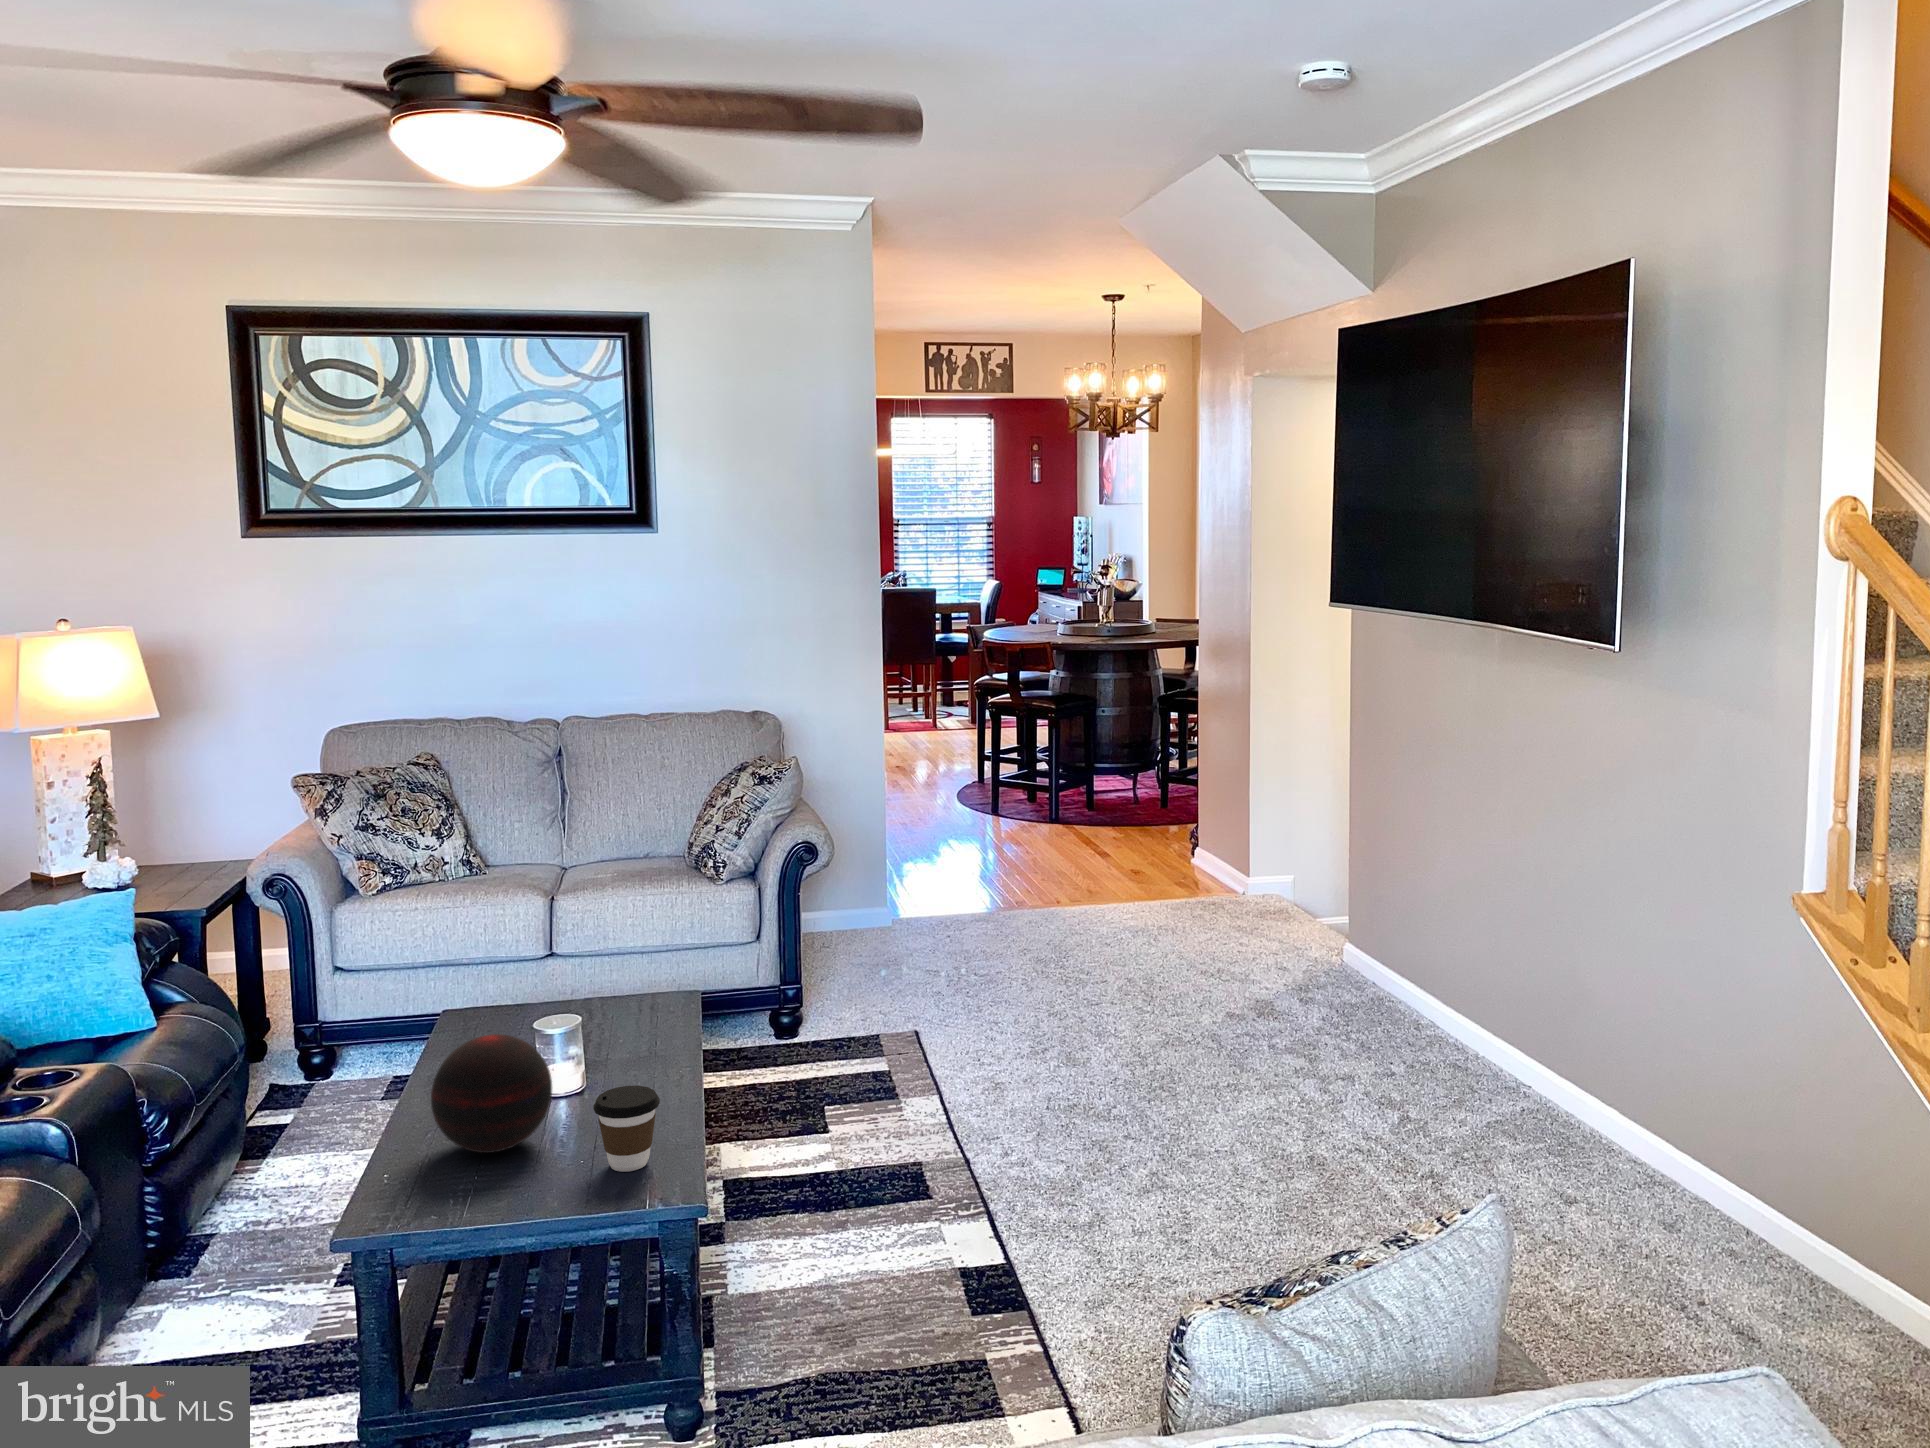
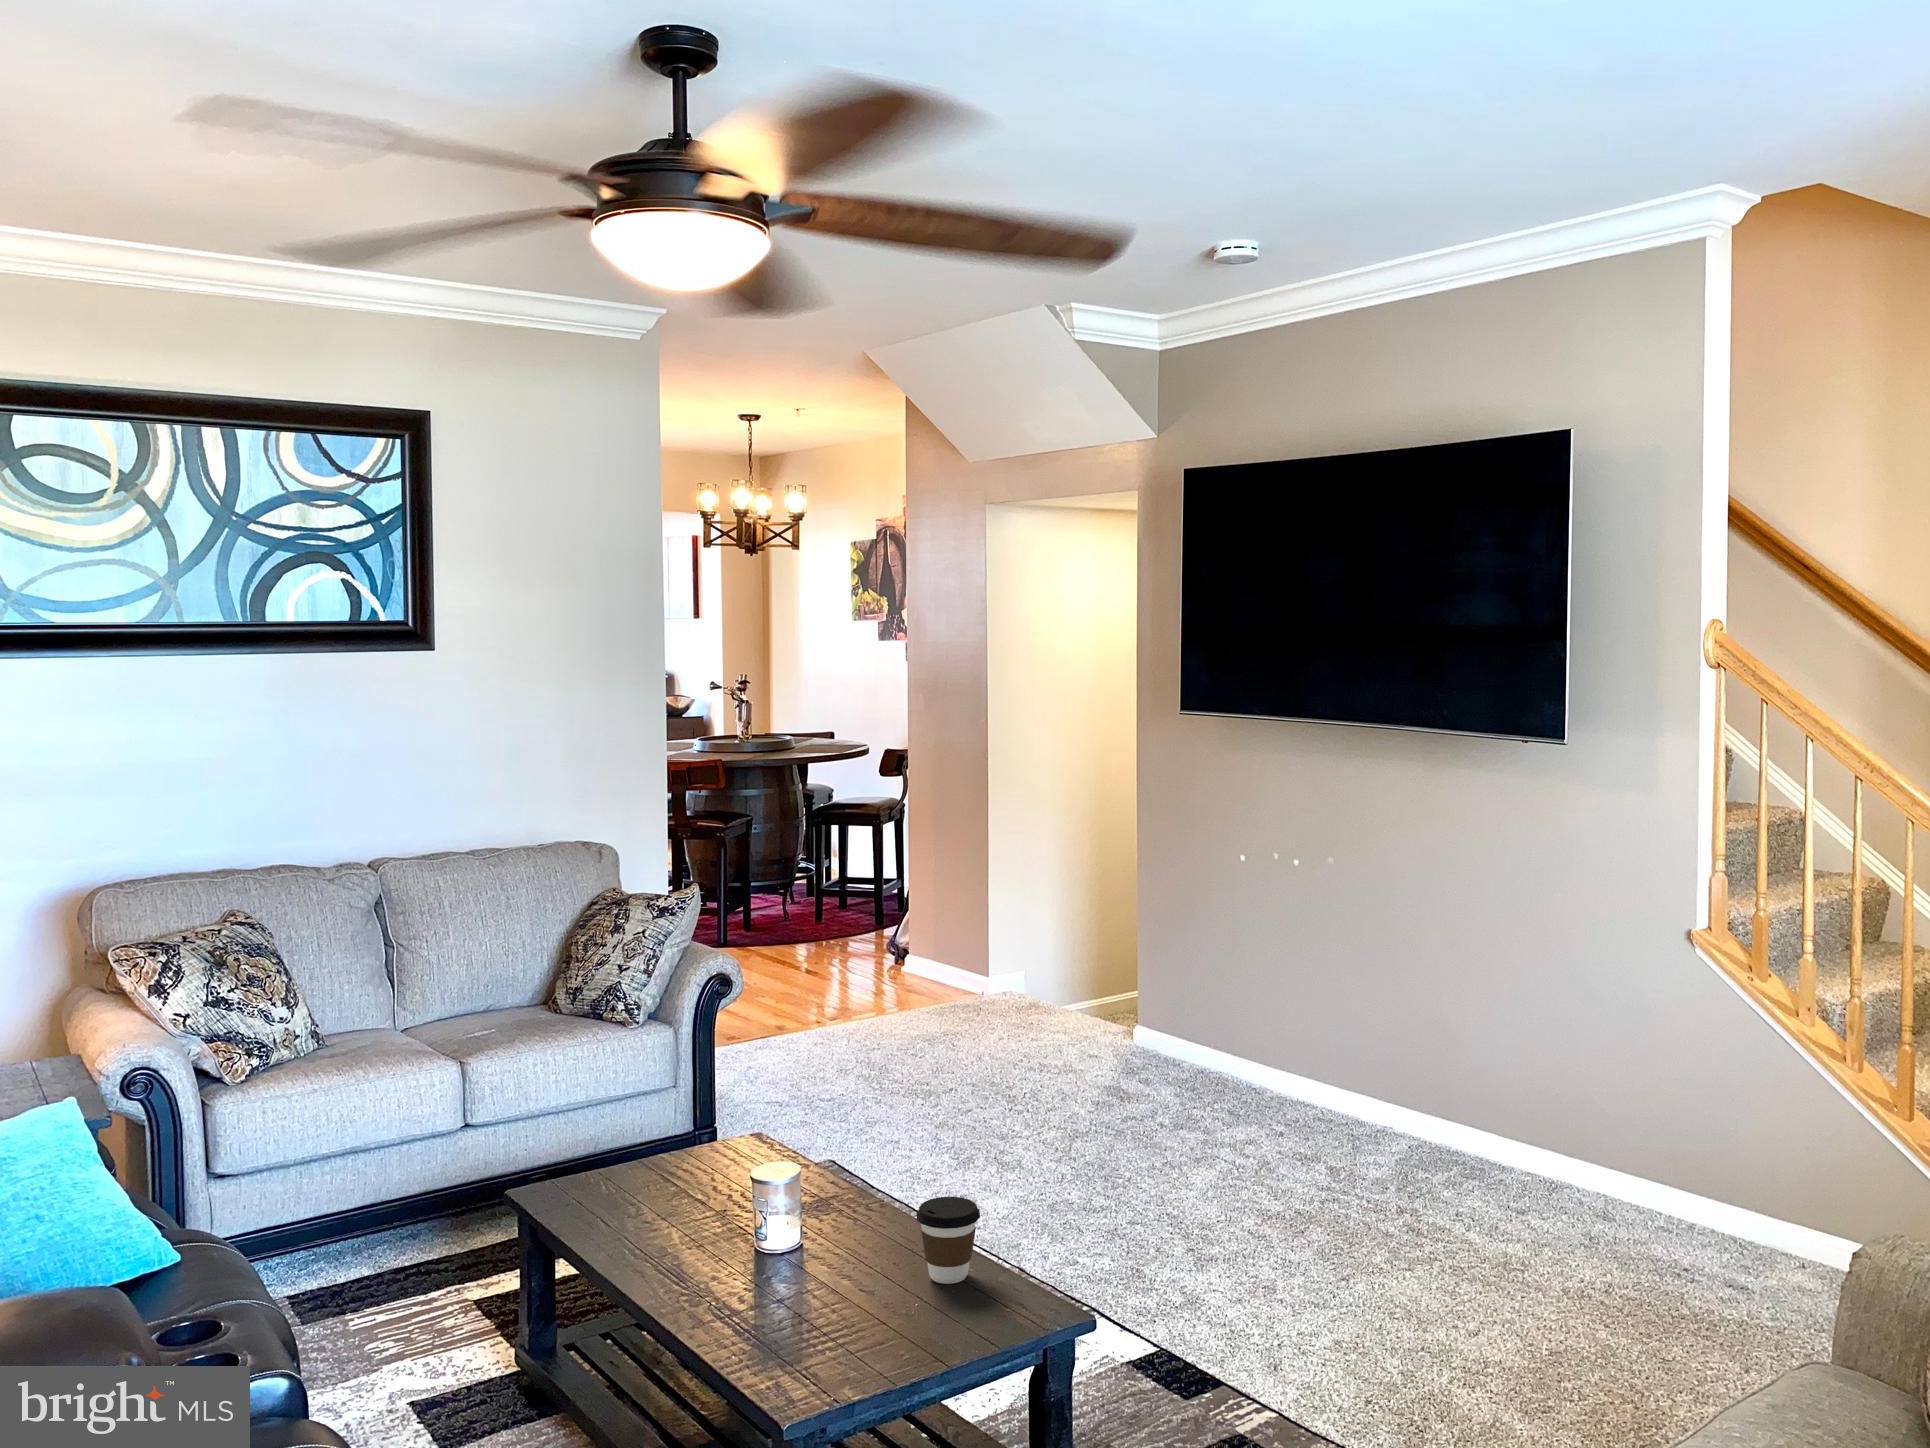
decorative orb: present [431,1034,552,1153] -> none [732,1167,853,1294]

